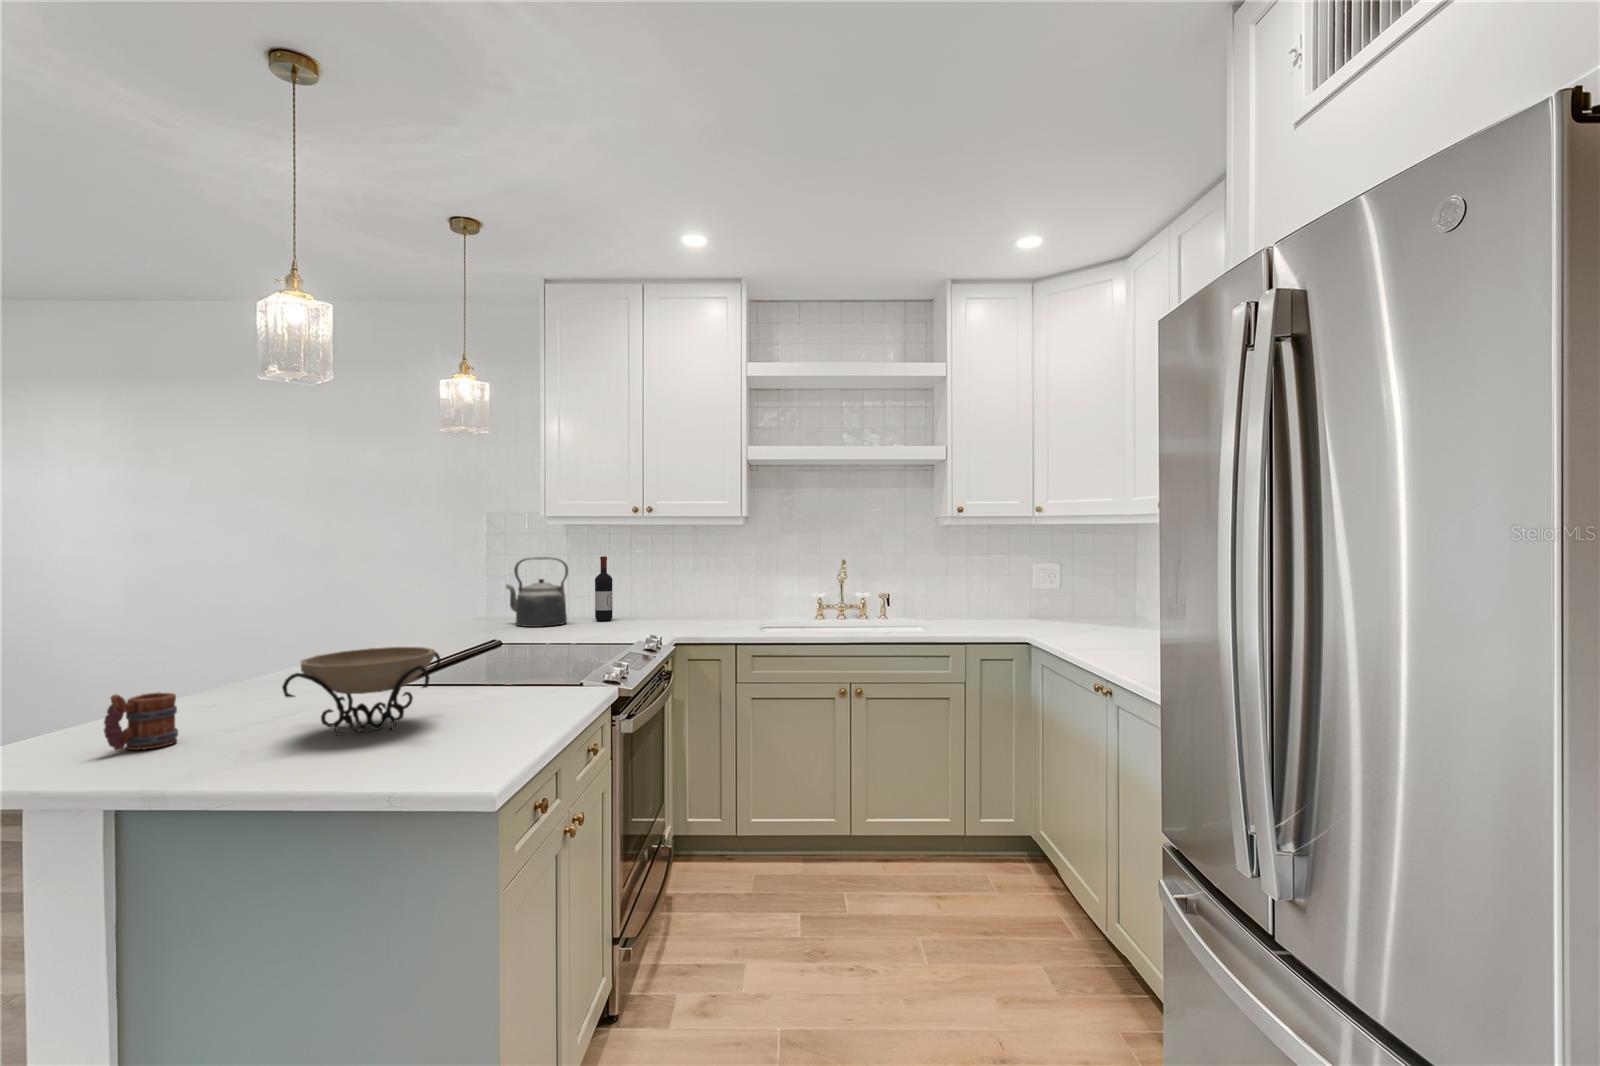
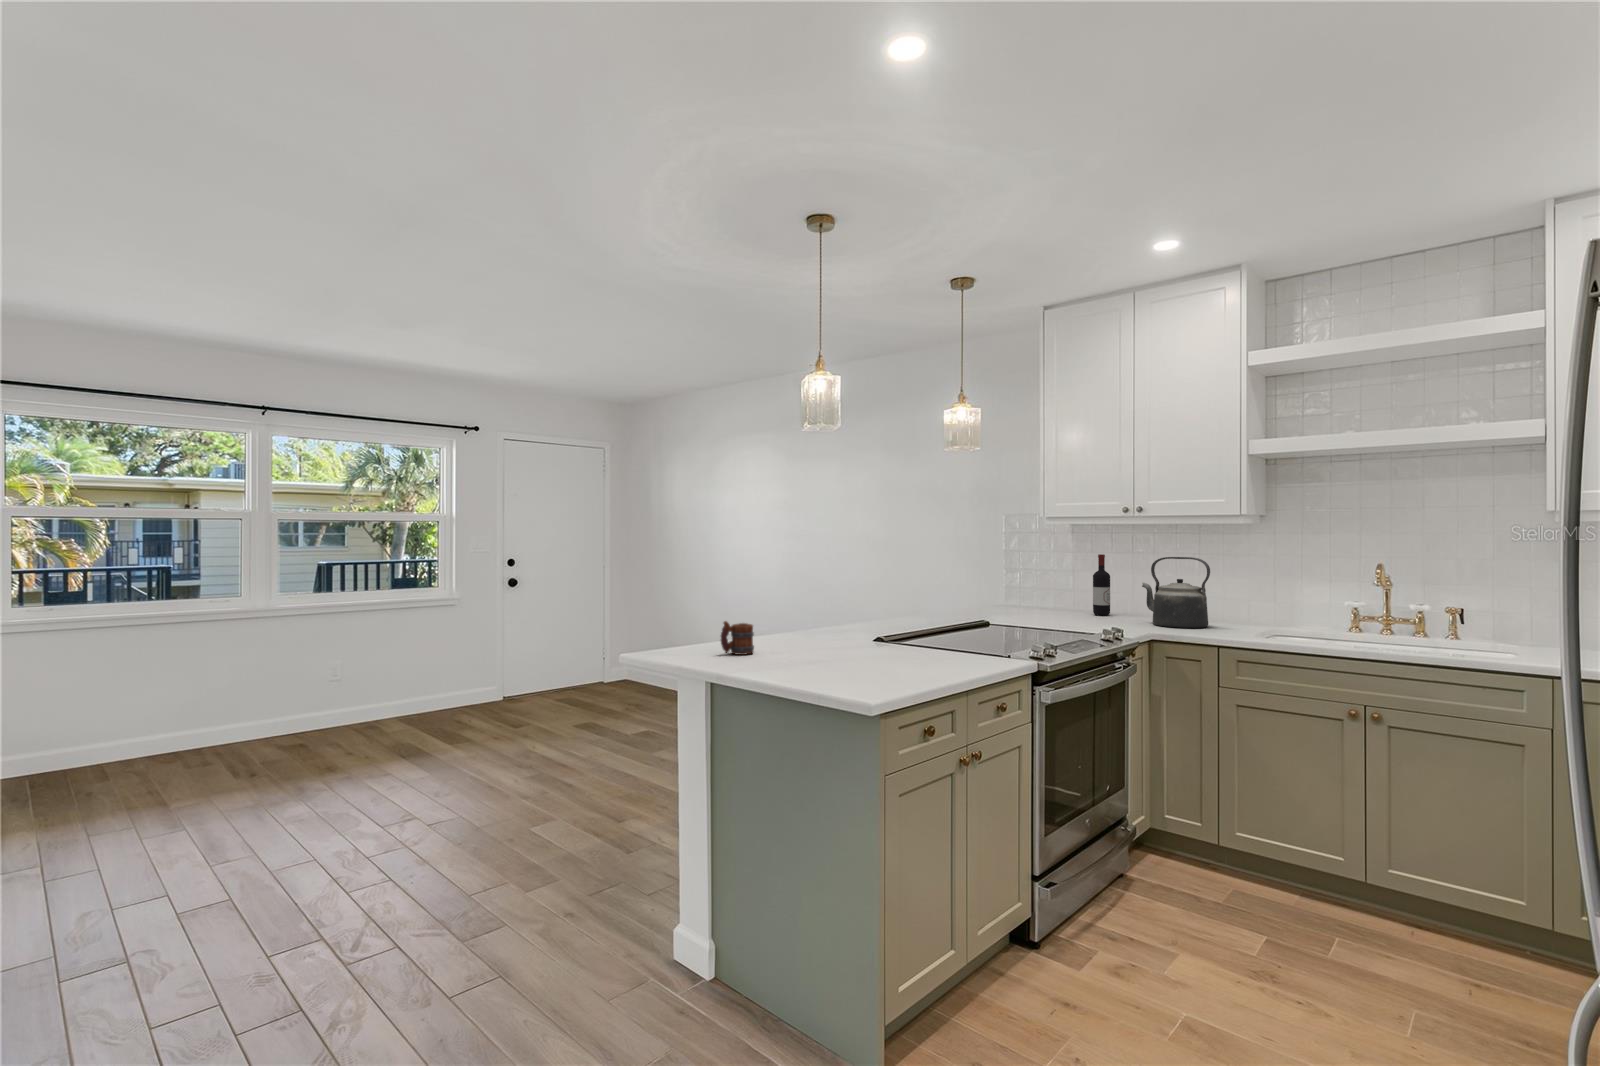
kettle: present [506,557,568,627] -> present [1142,557,1210,628]
decorative bowl: present [282,647,440,736] -> none [793,609,896,664]

